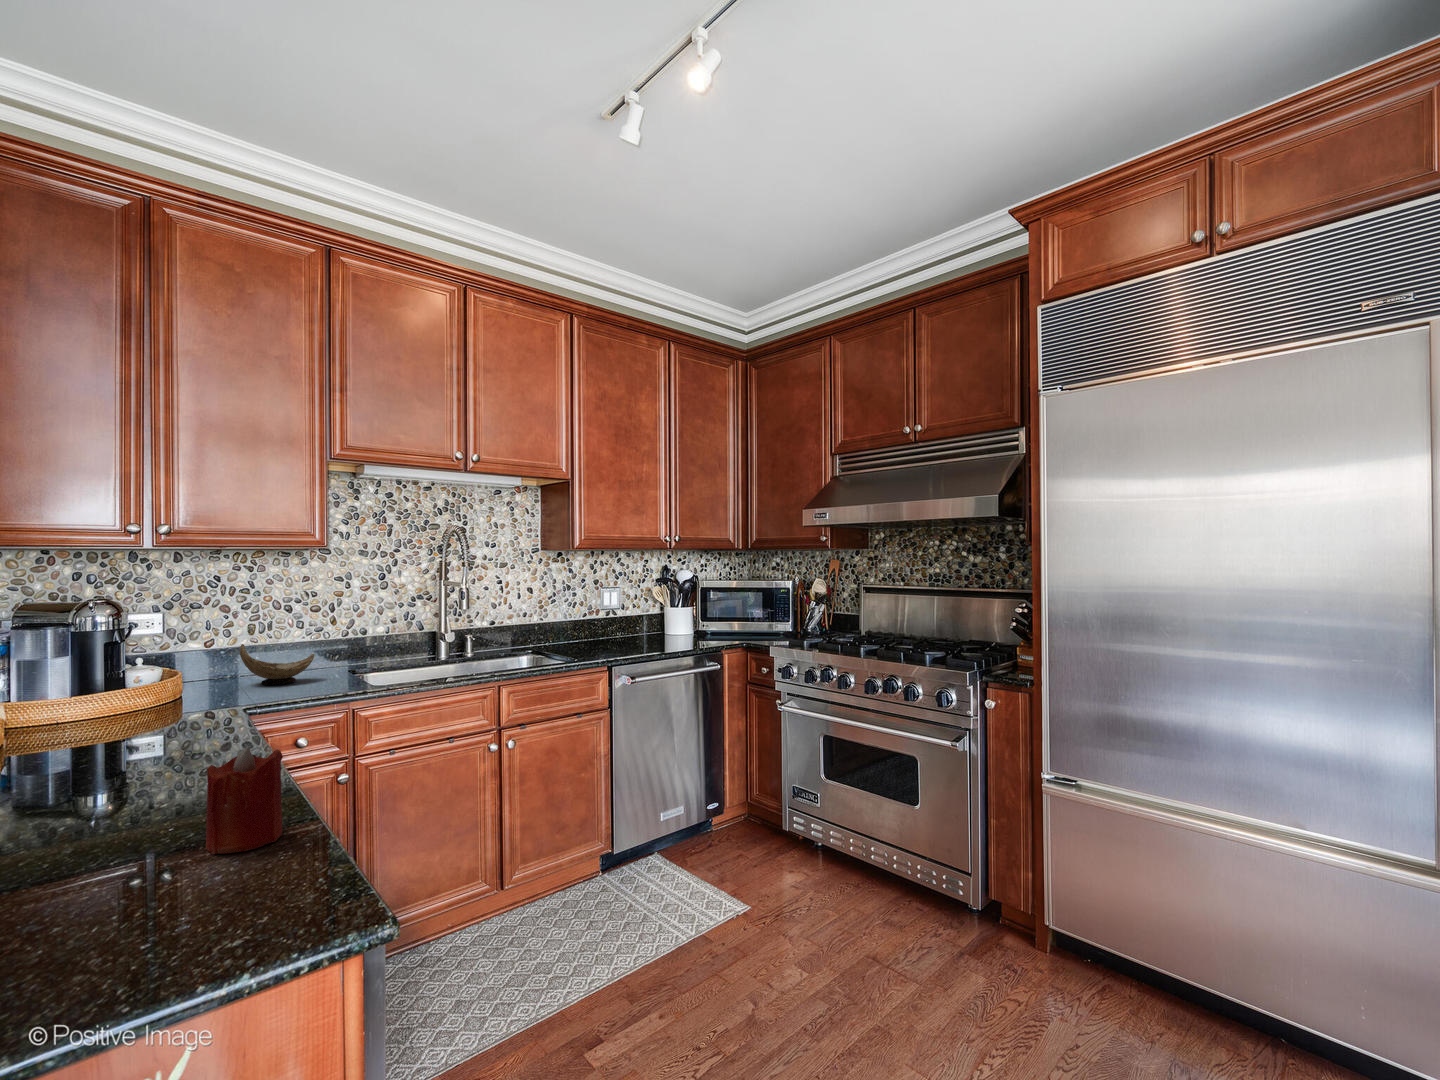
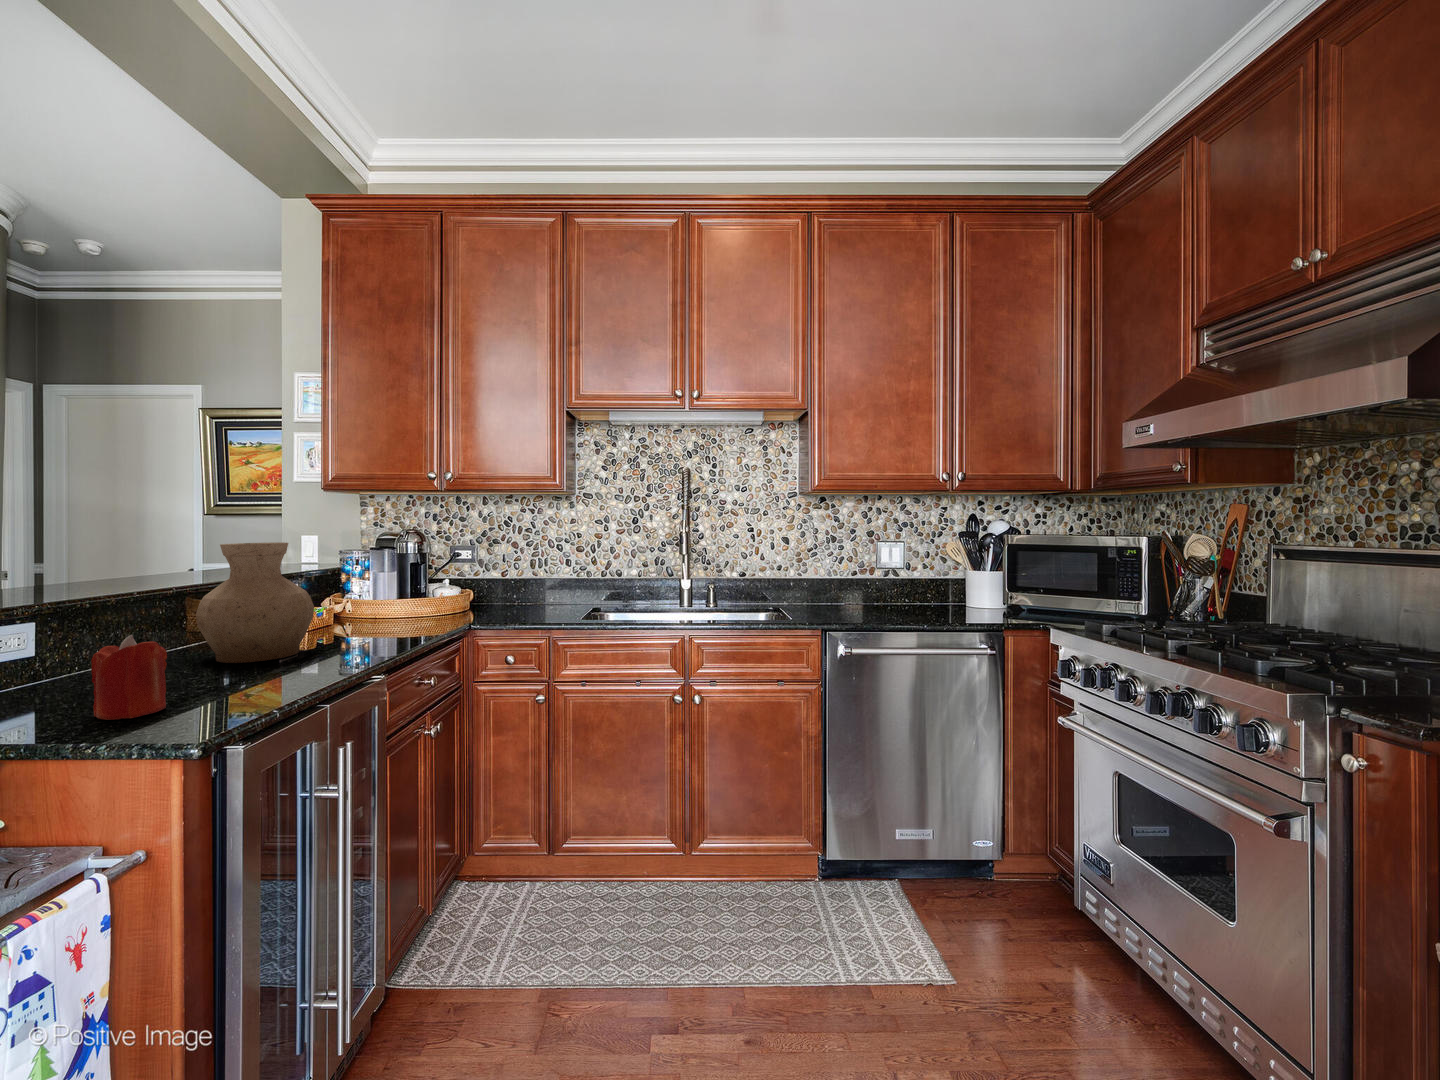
vase: none [42,625,212,793] -> present [196,542,314,663]
decorative bowl: present [240,644,314,685] -> none [504,572,559,609]

